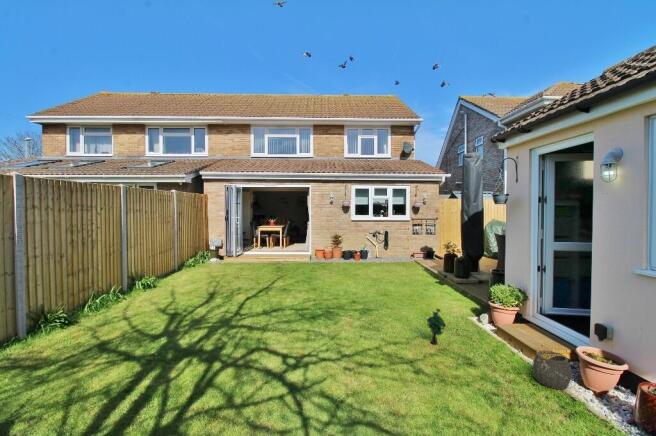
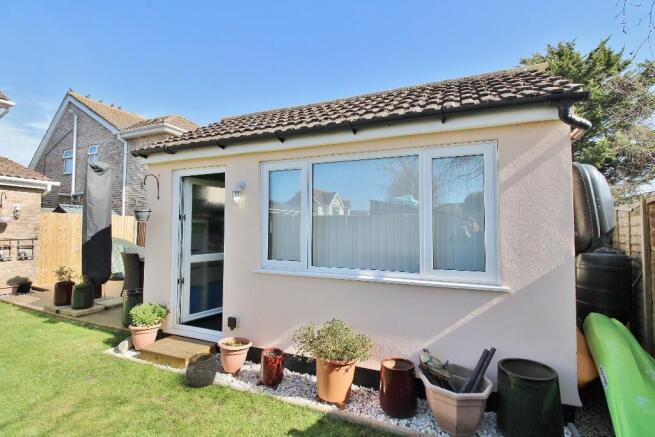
decorative plant: present [427,309,446,345] -> none [49,351,84,400]

